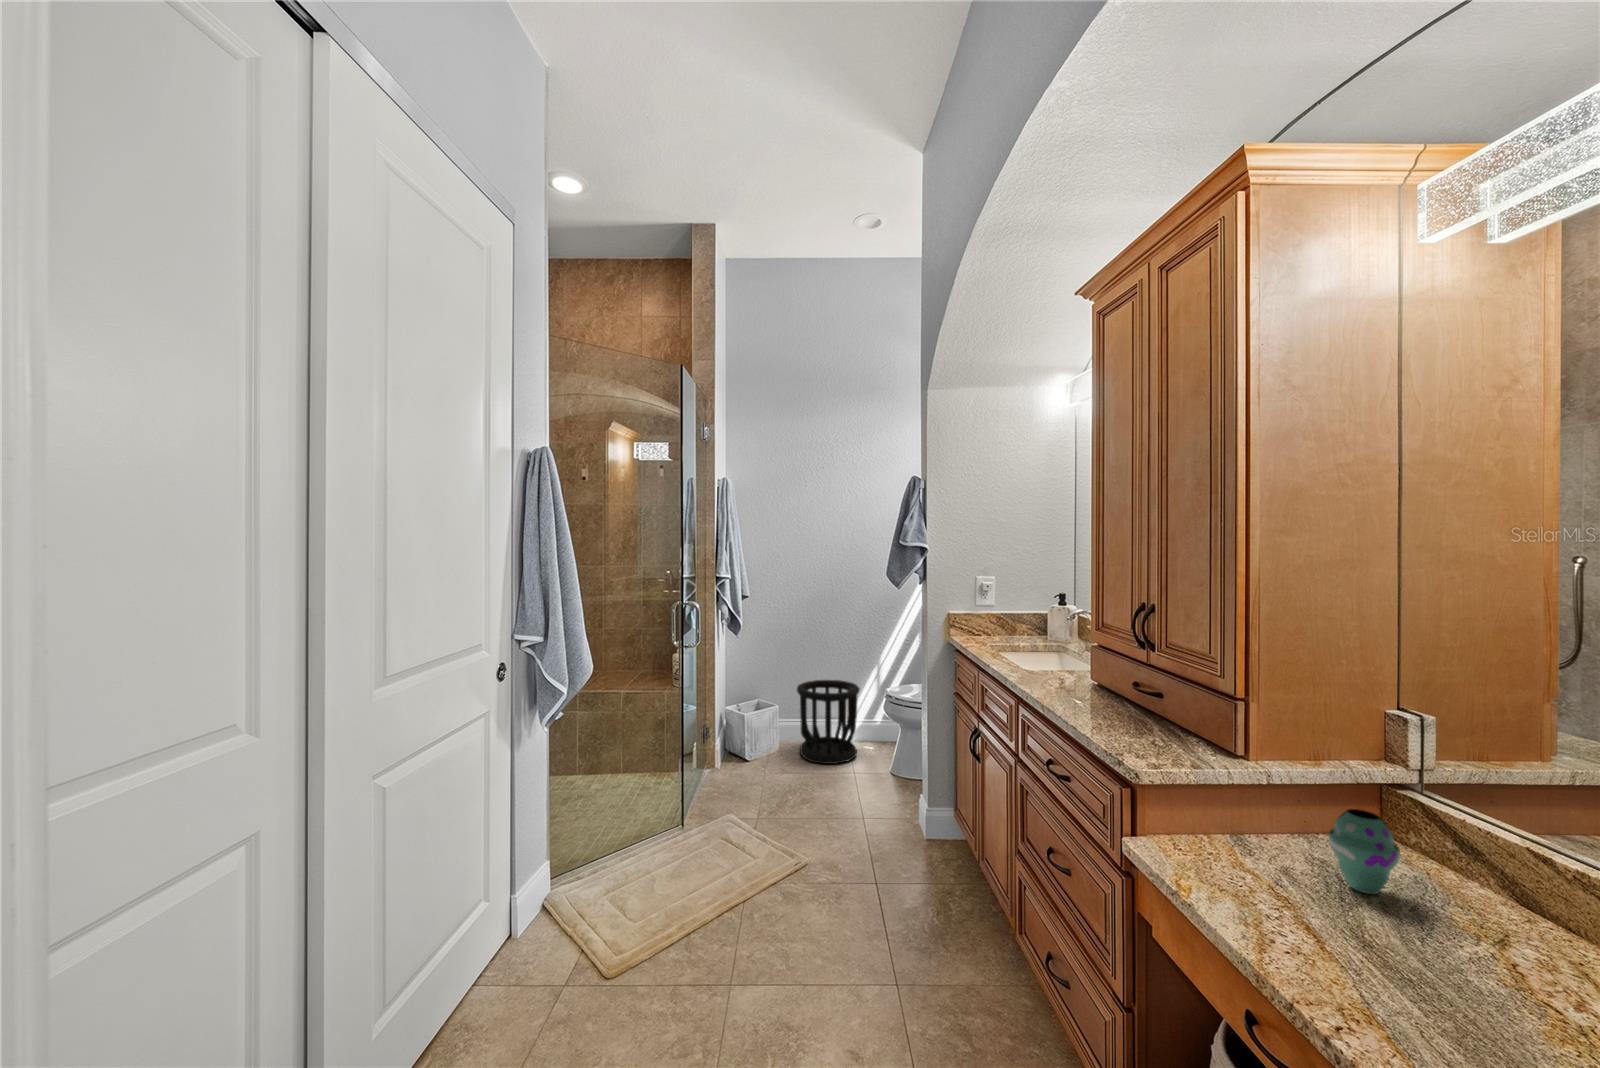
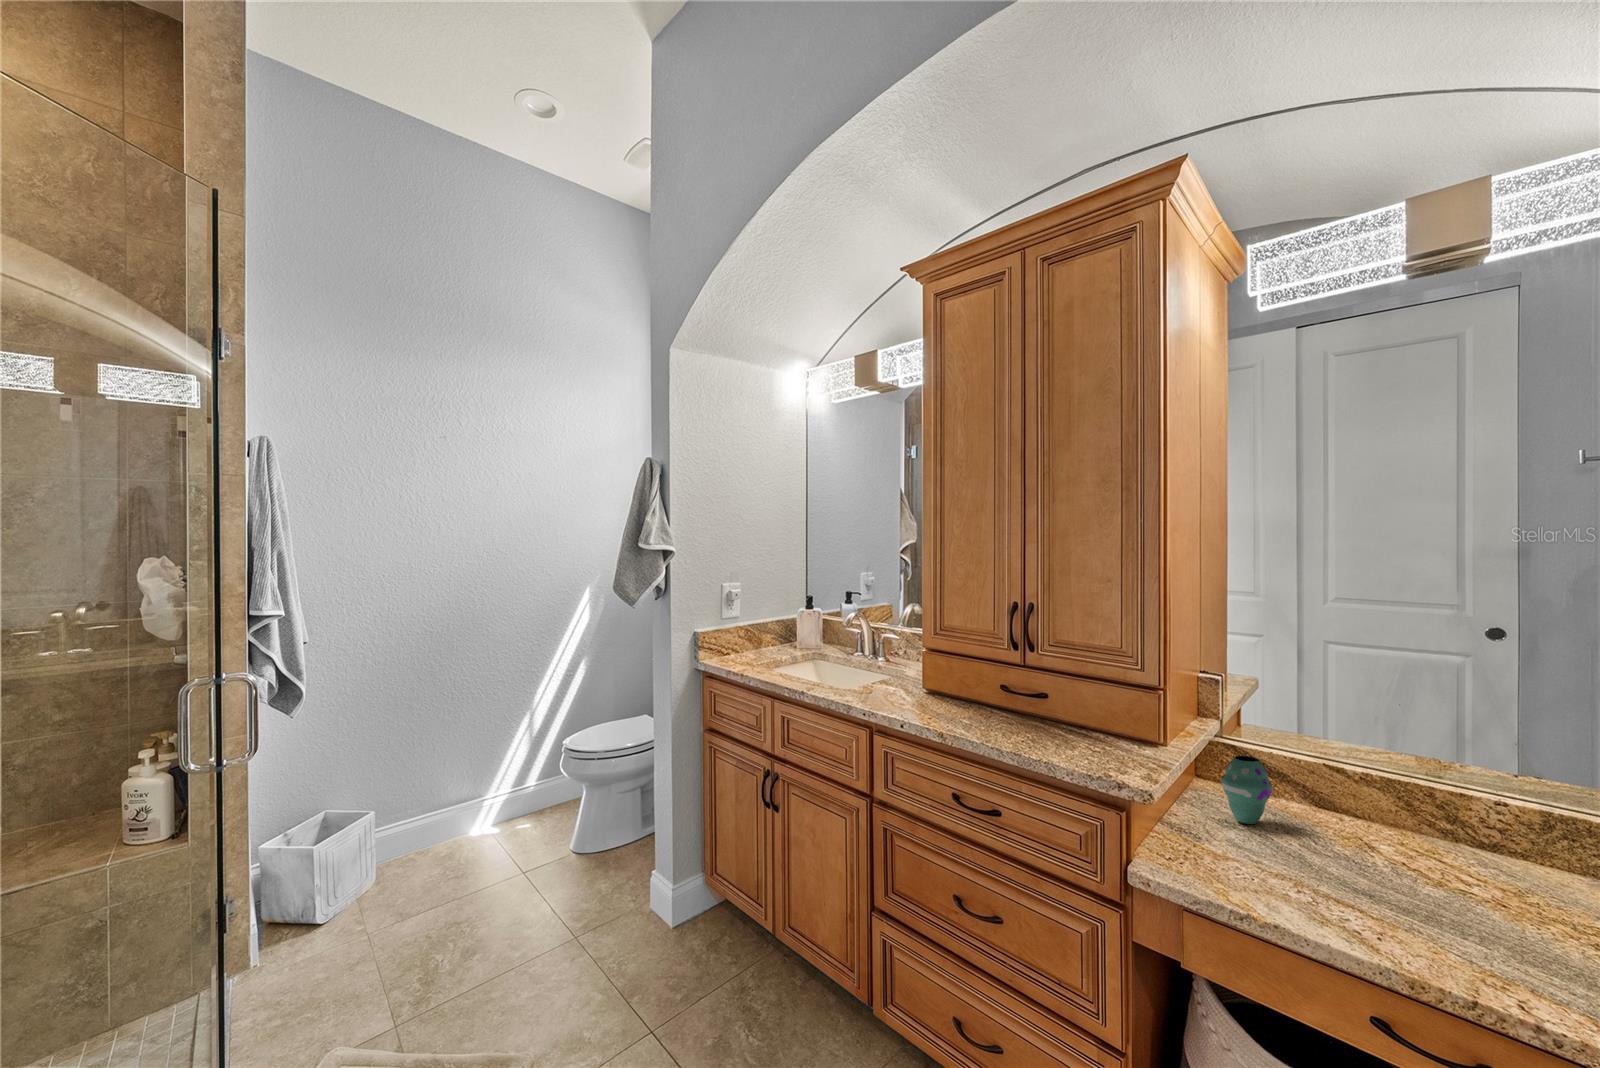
wastebasket: present [797,680,860,764] -> none [423,738,521,862]

